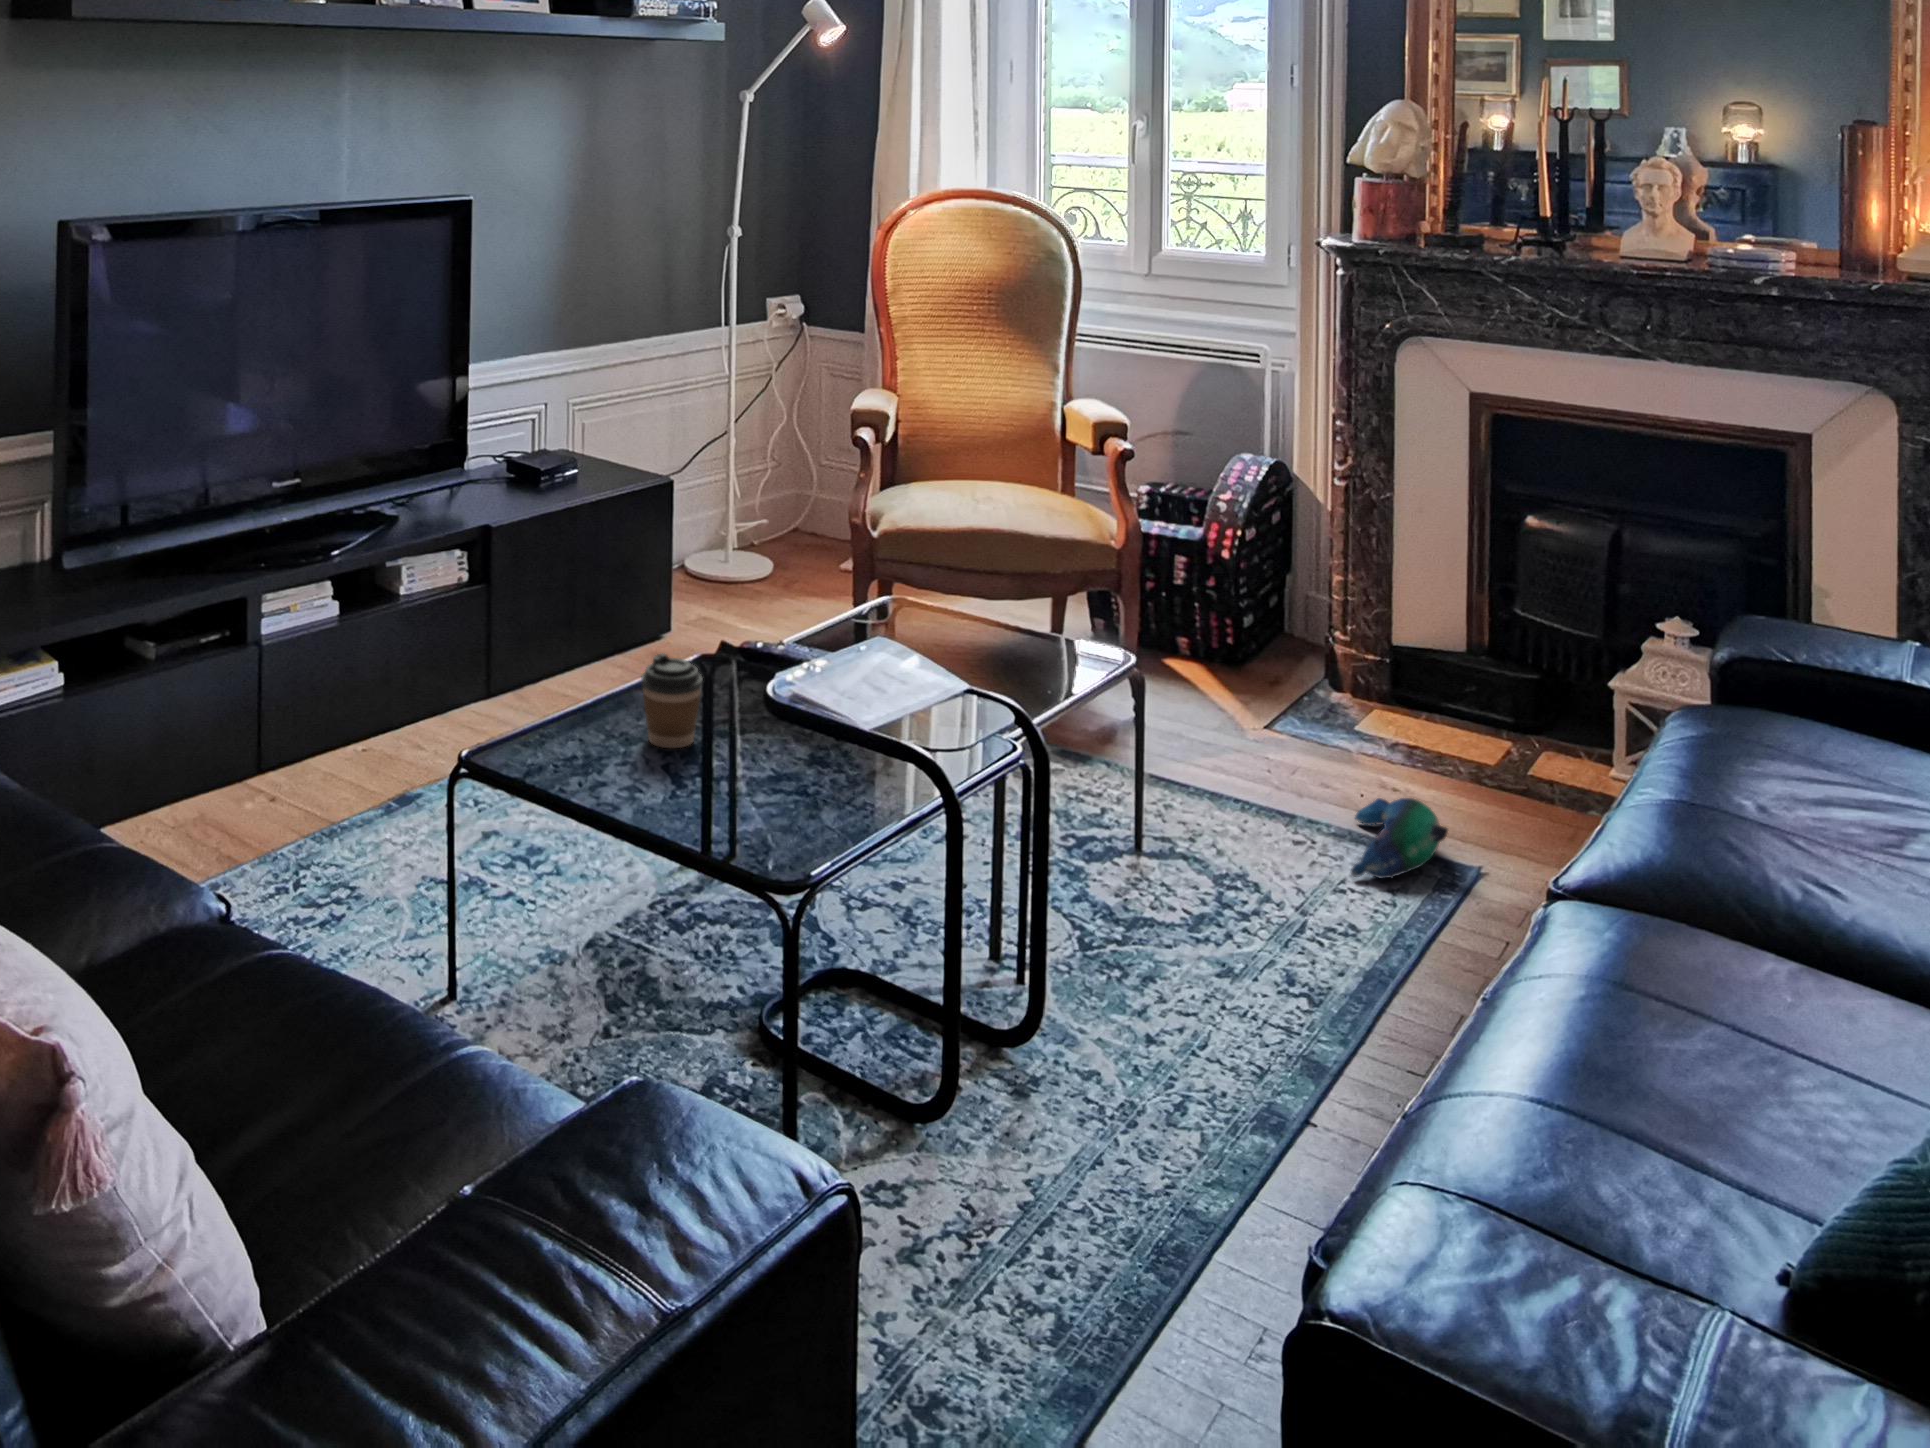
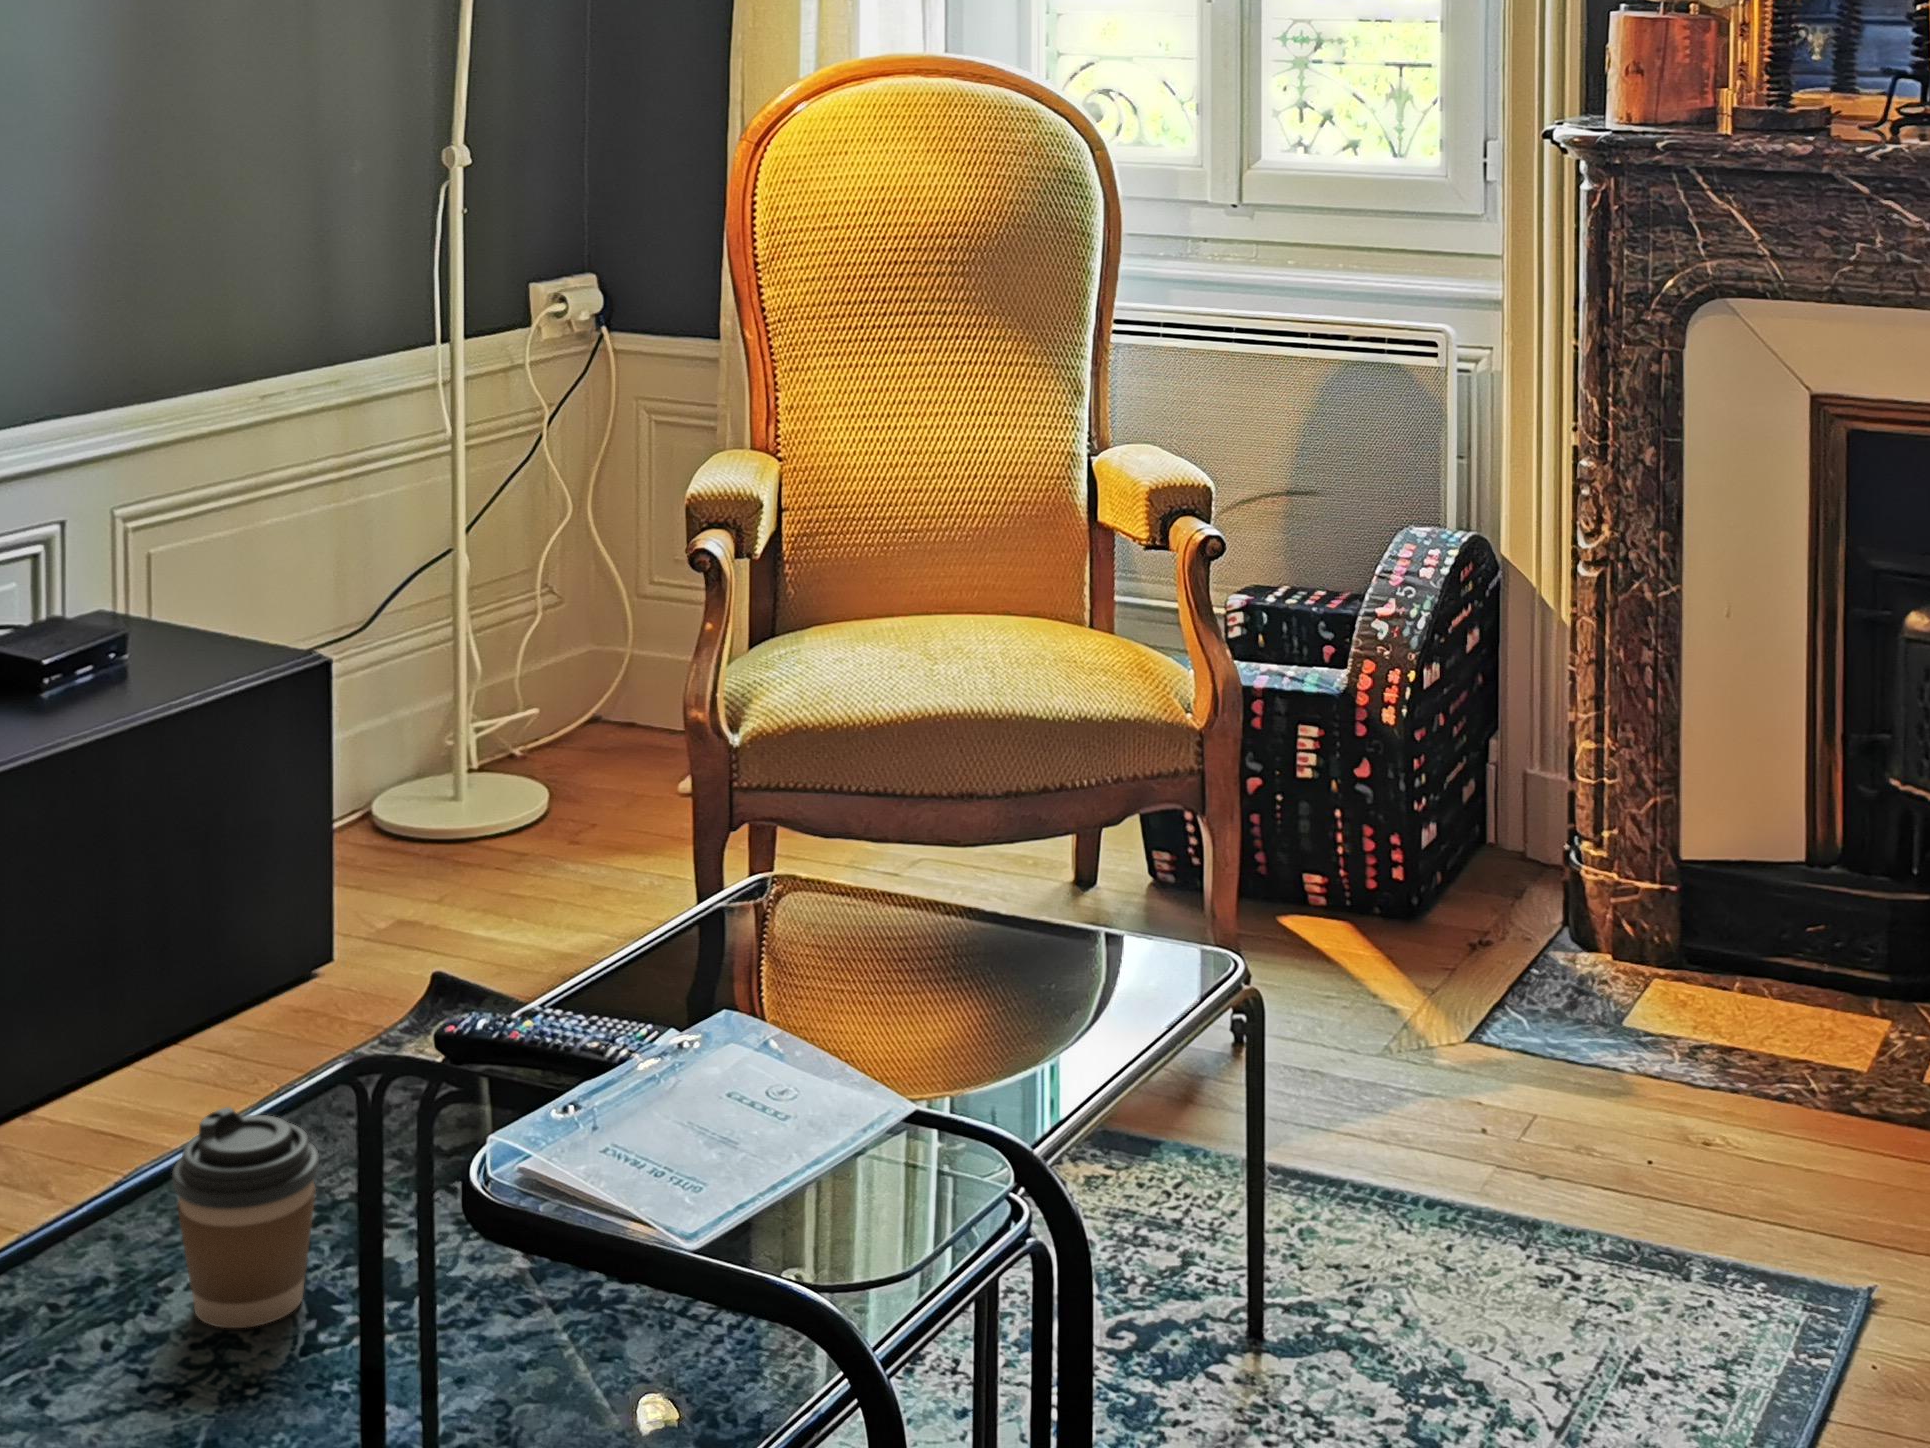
plush toy: present [1351,798,1448,878] -> none [1645,1172,1824,1347]

